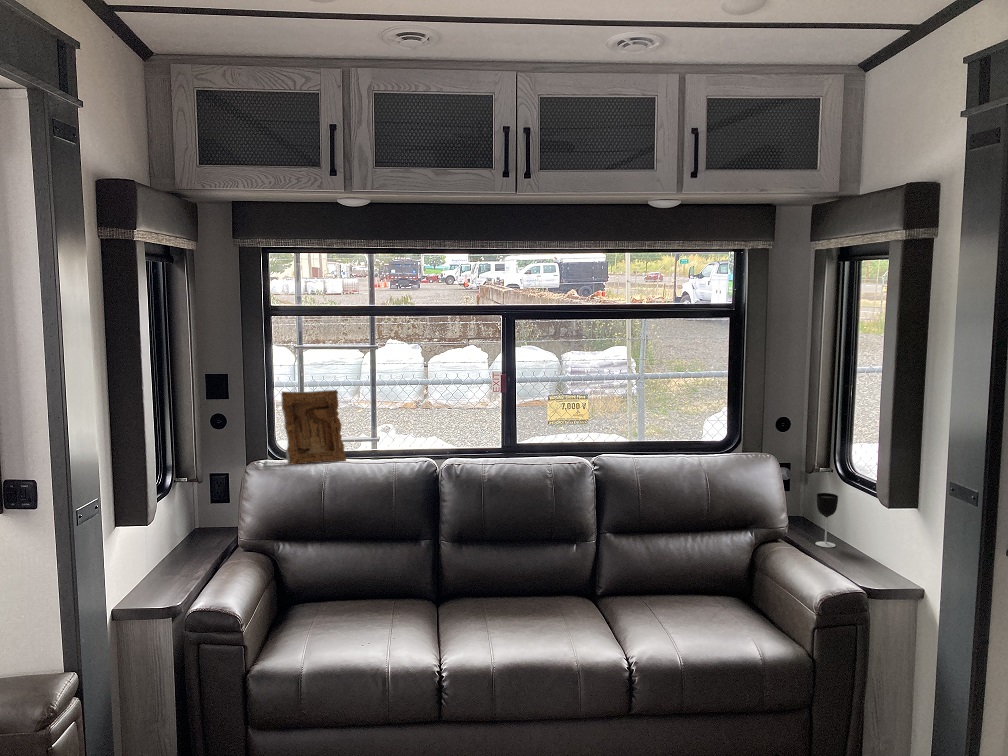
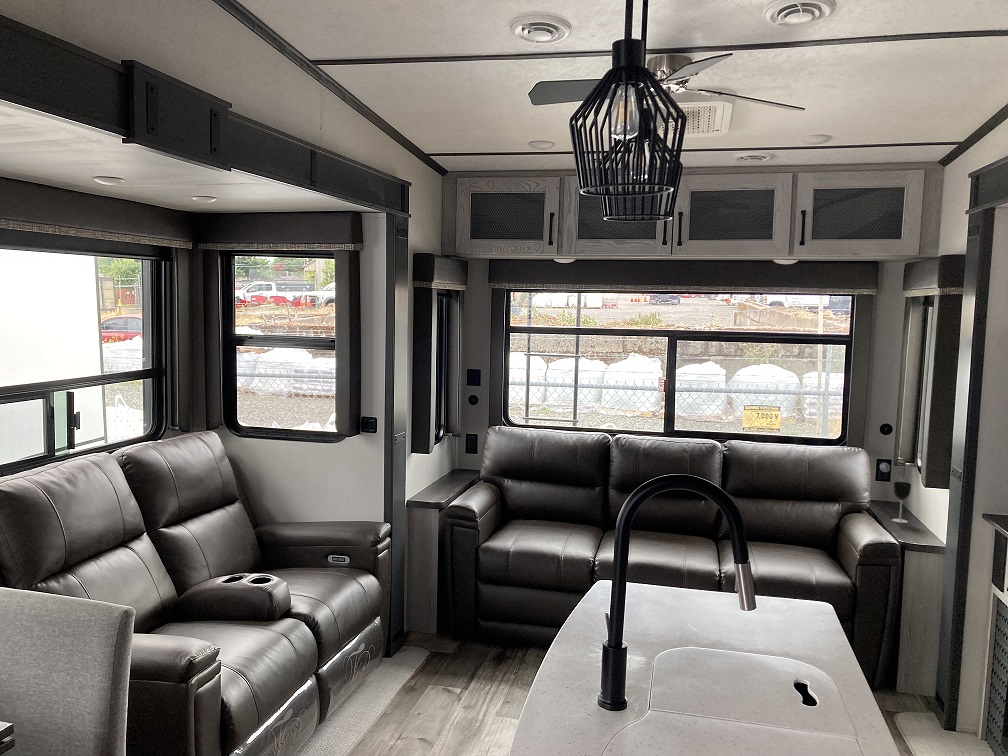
picture frame: present [281,390,346,465] -> none [513,383,552,431]

